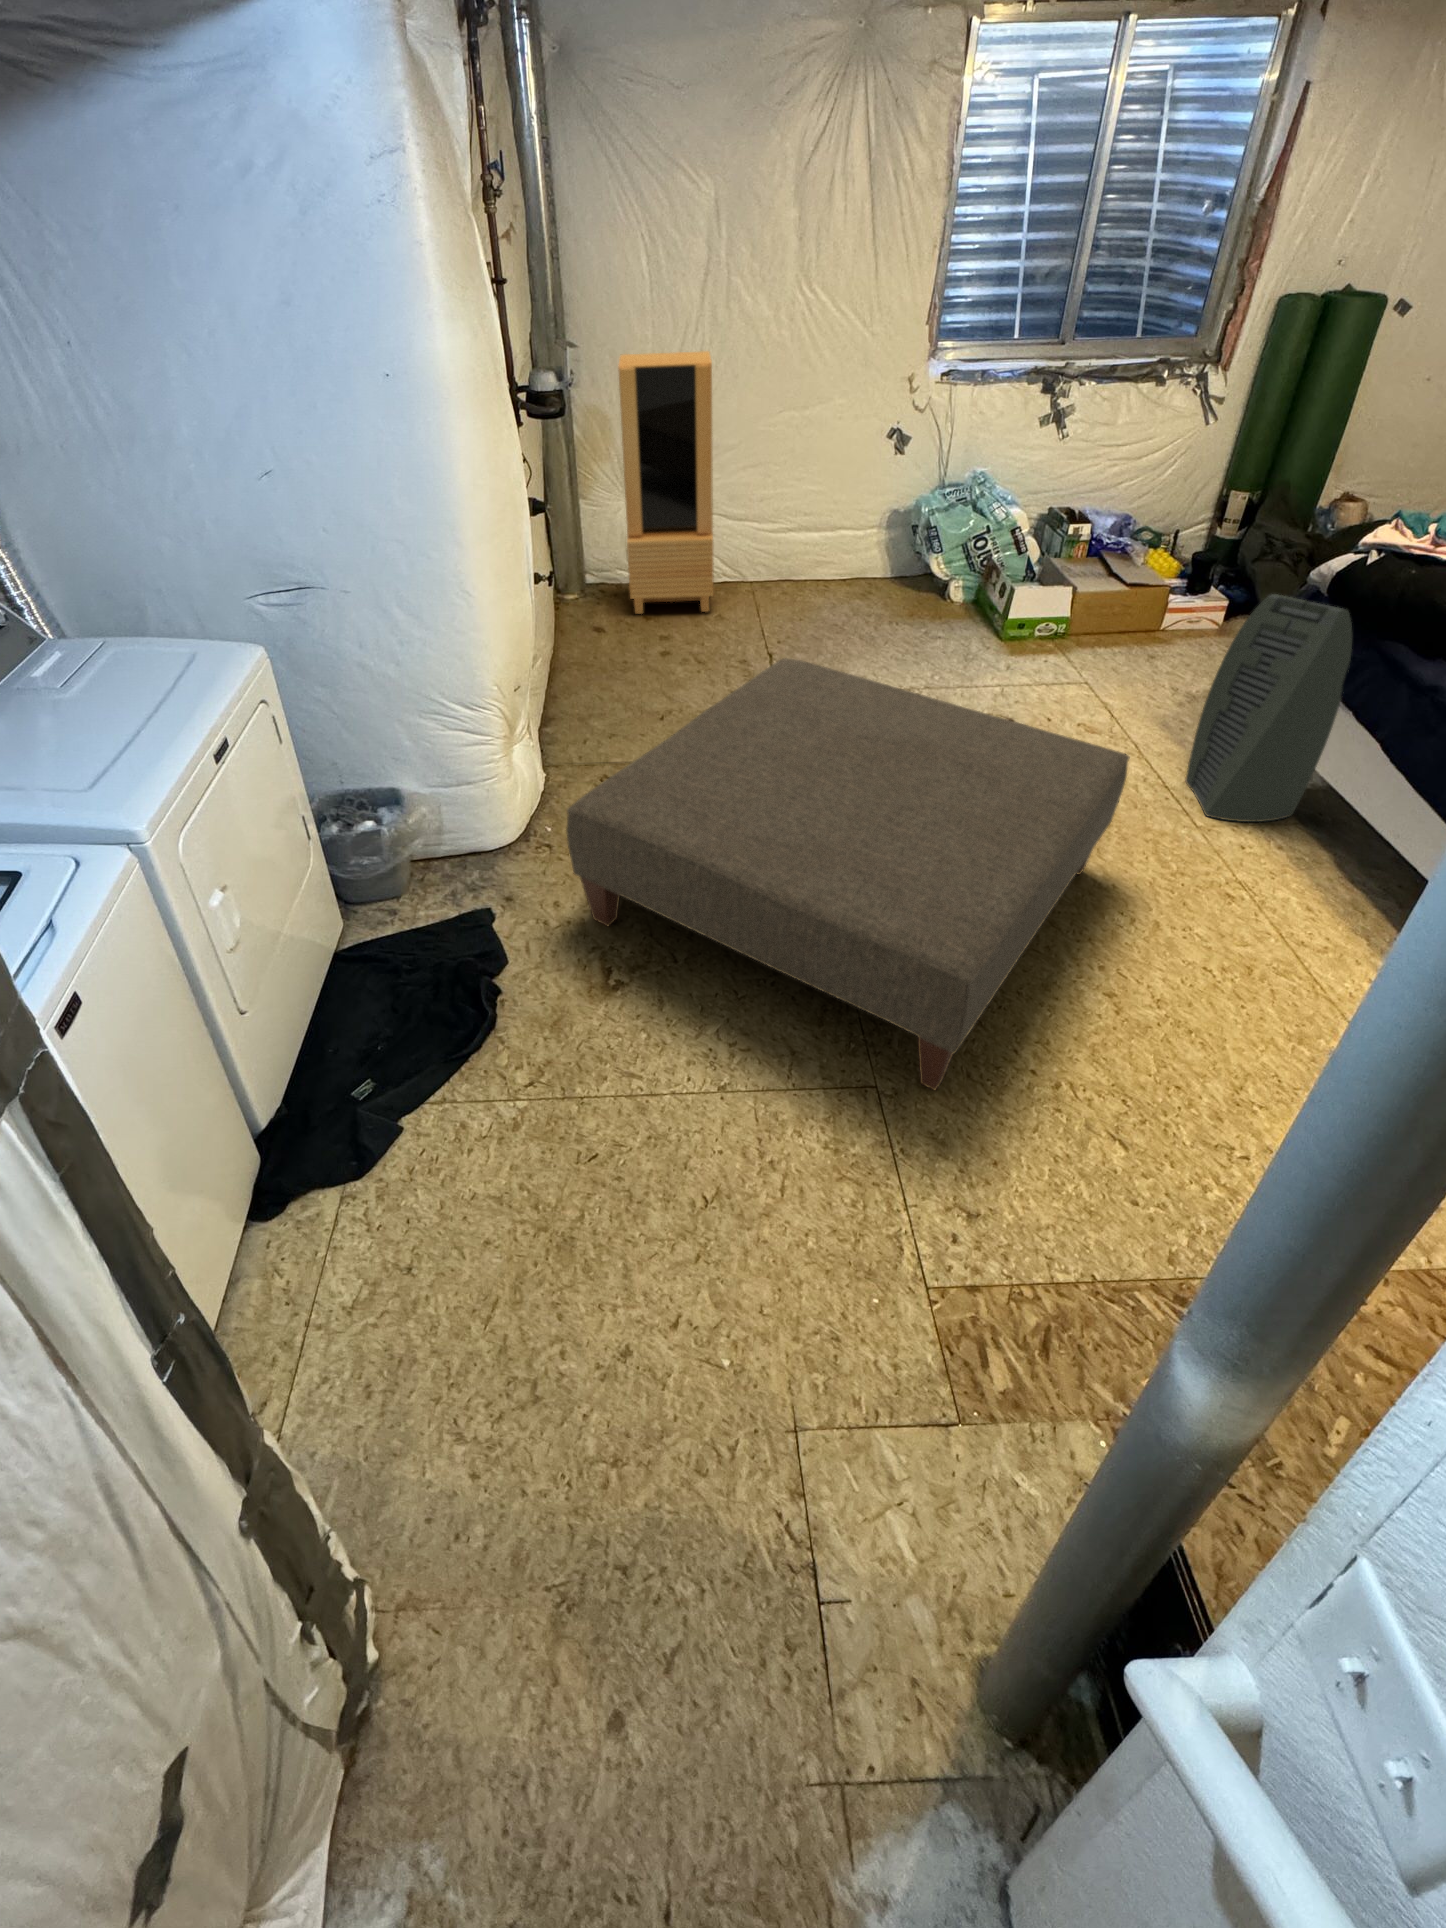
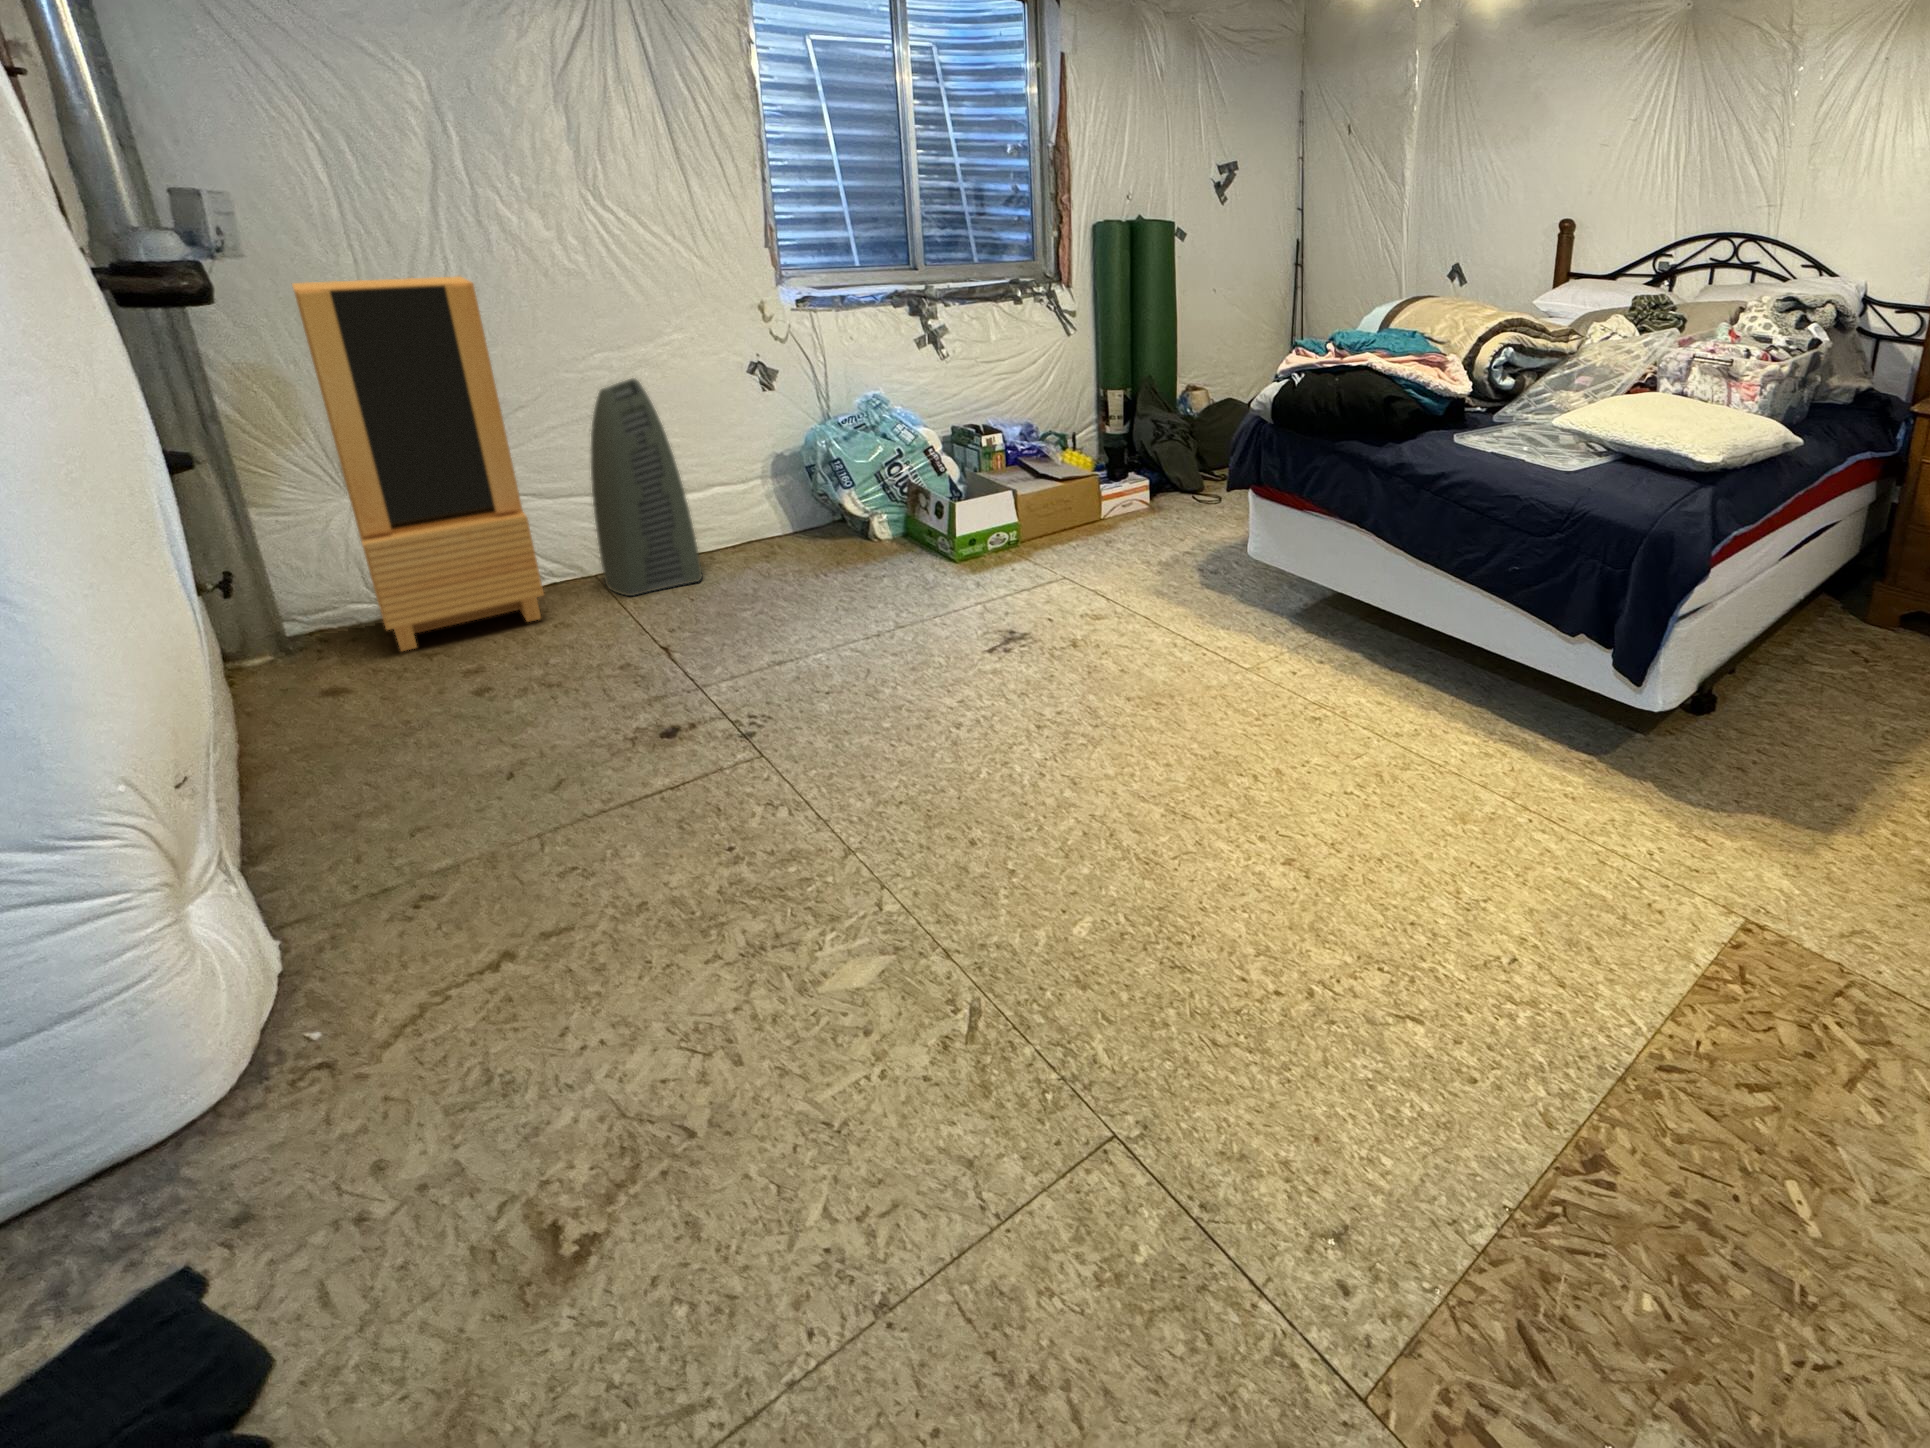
air purifier: present [1185,594,1352,822] -> present [591,378,703,596]
ottoman: present [566,658,1130,1090] -> none [370,598,1219,1157]

